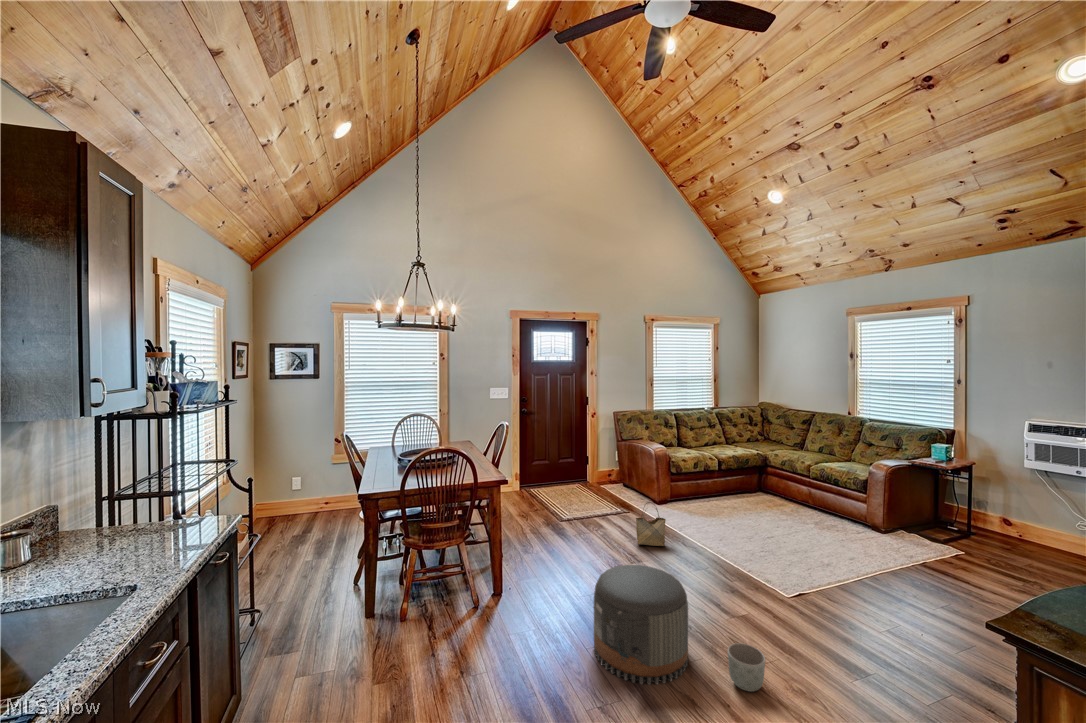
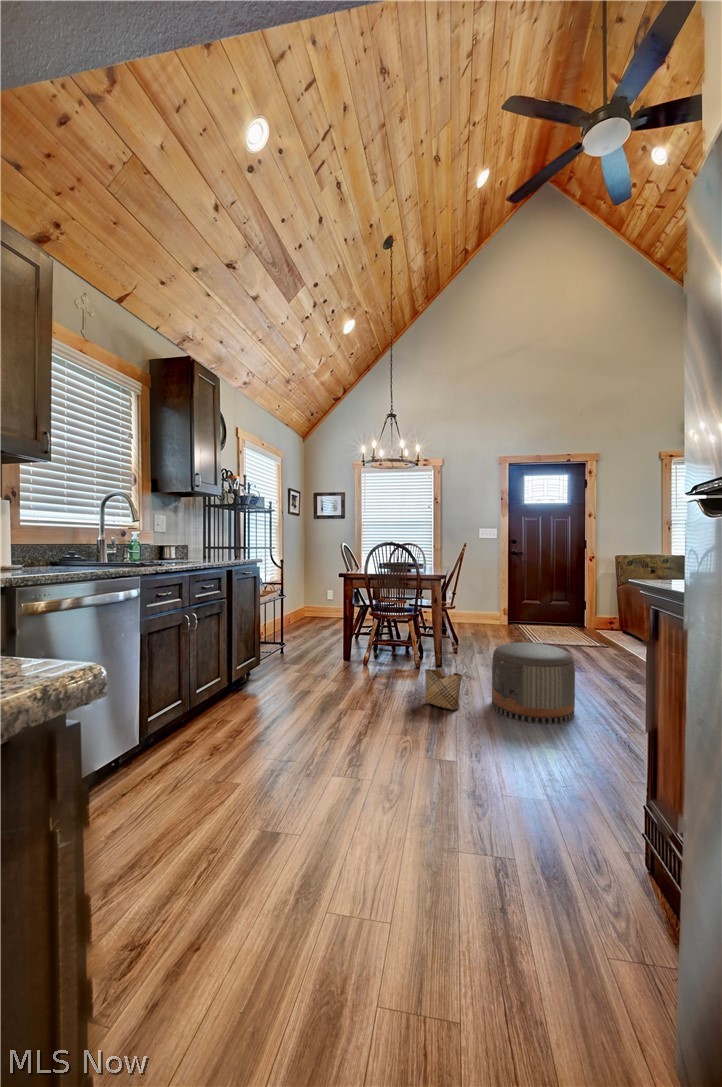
woven basket: present [636,502,666,546] -> present [424,652,462,710]
planter: present [728,643,765,692] -> none [595,705,630,741]

